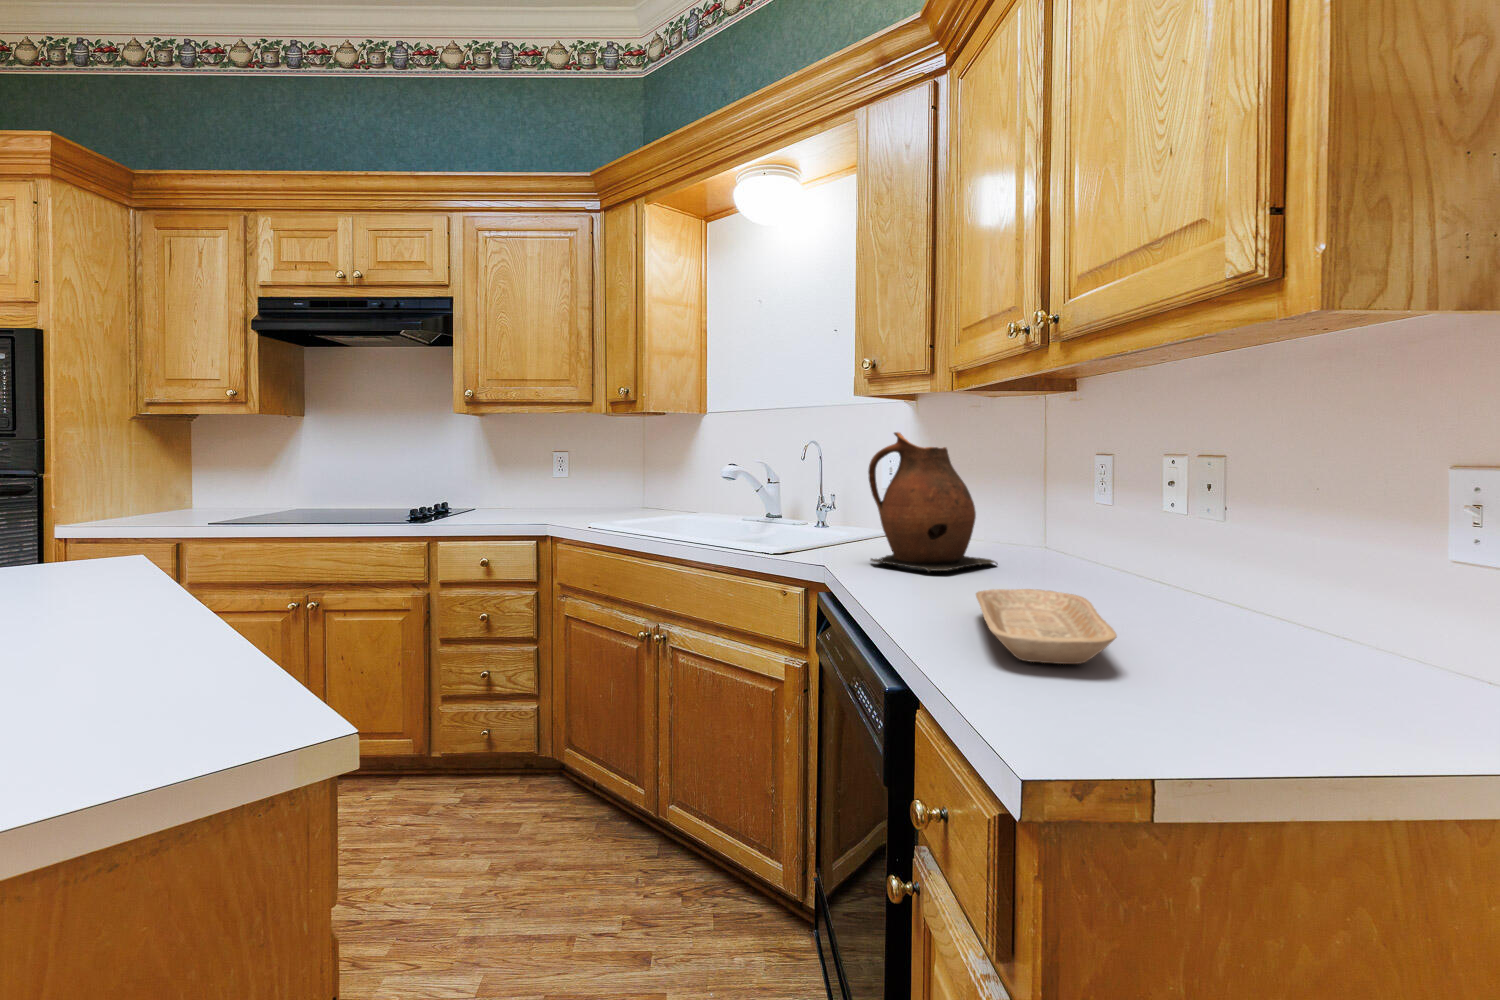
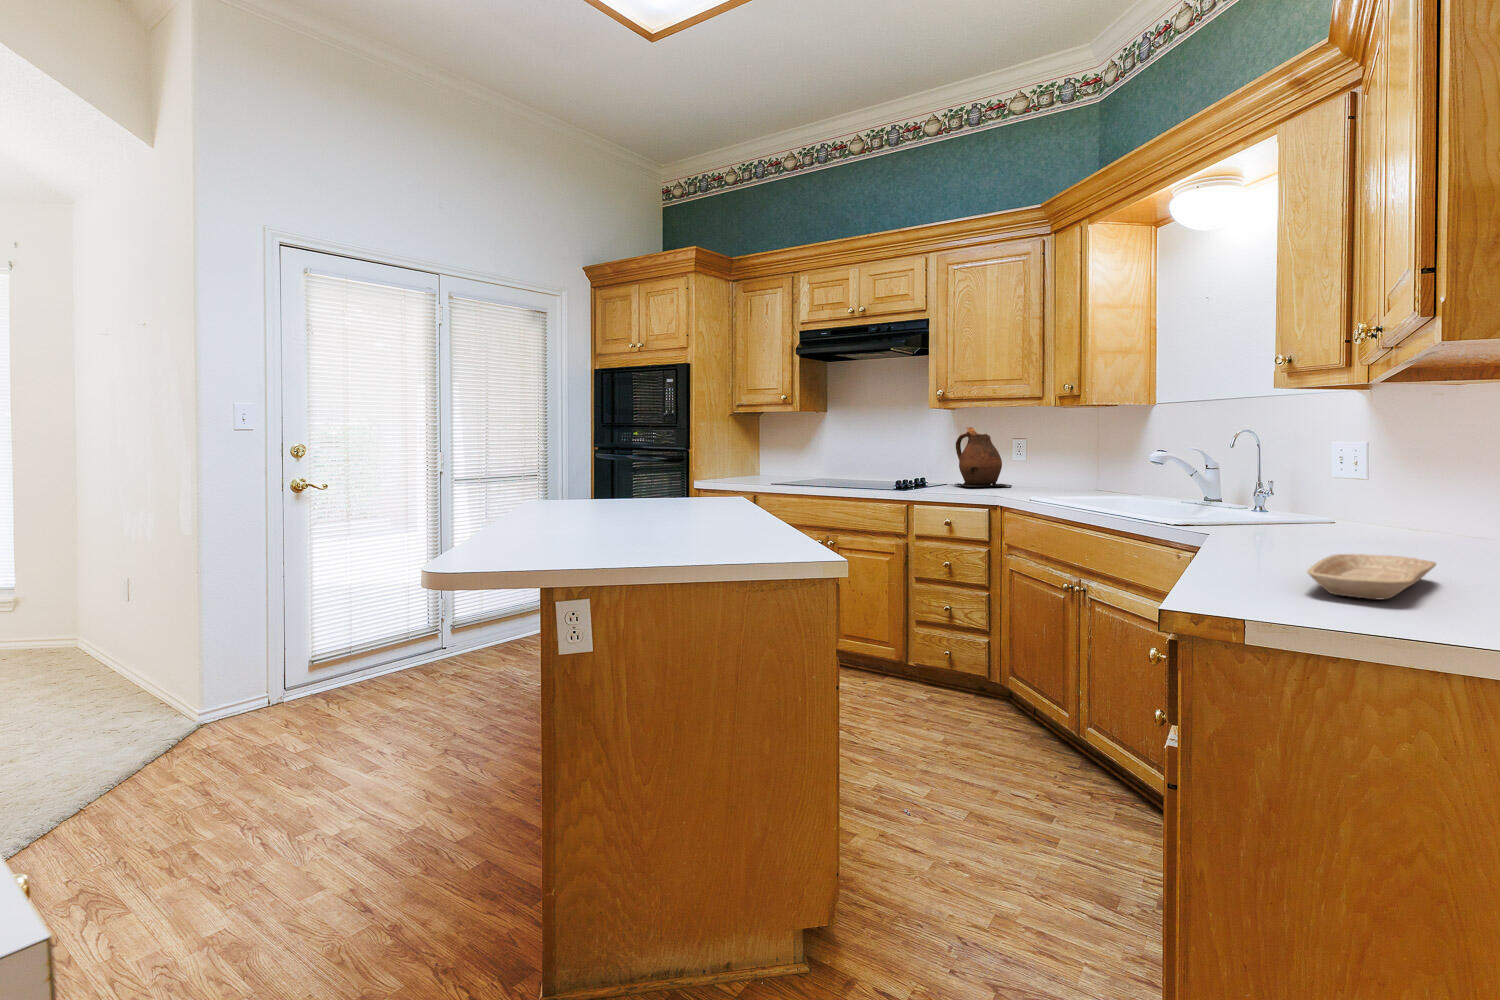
ceramic pitcher: present [868,432,998,572] -> present [956,427,1012,487]

